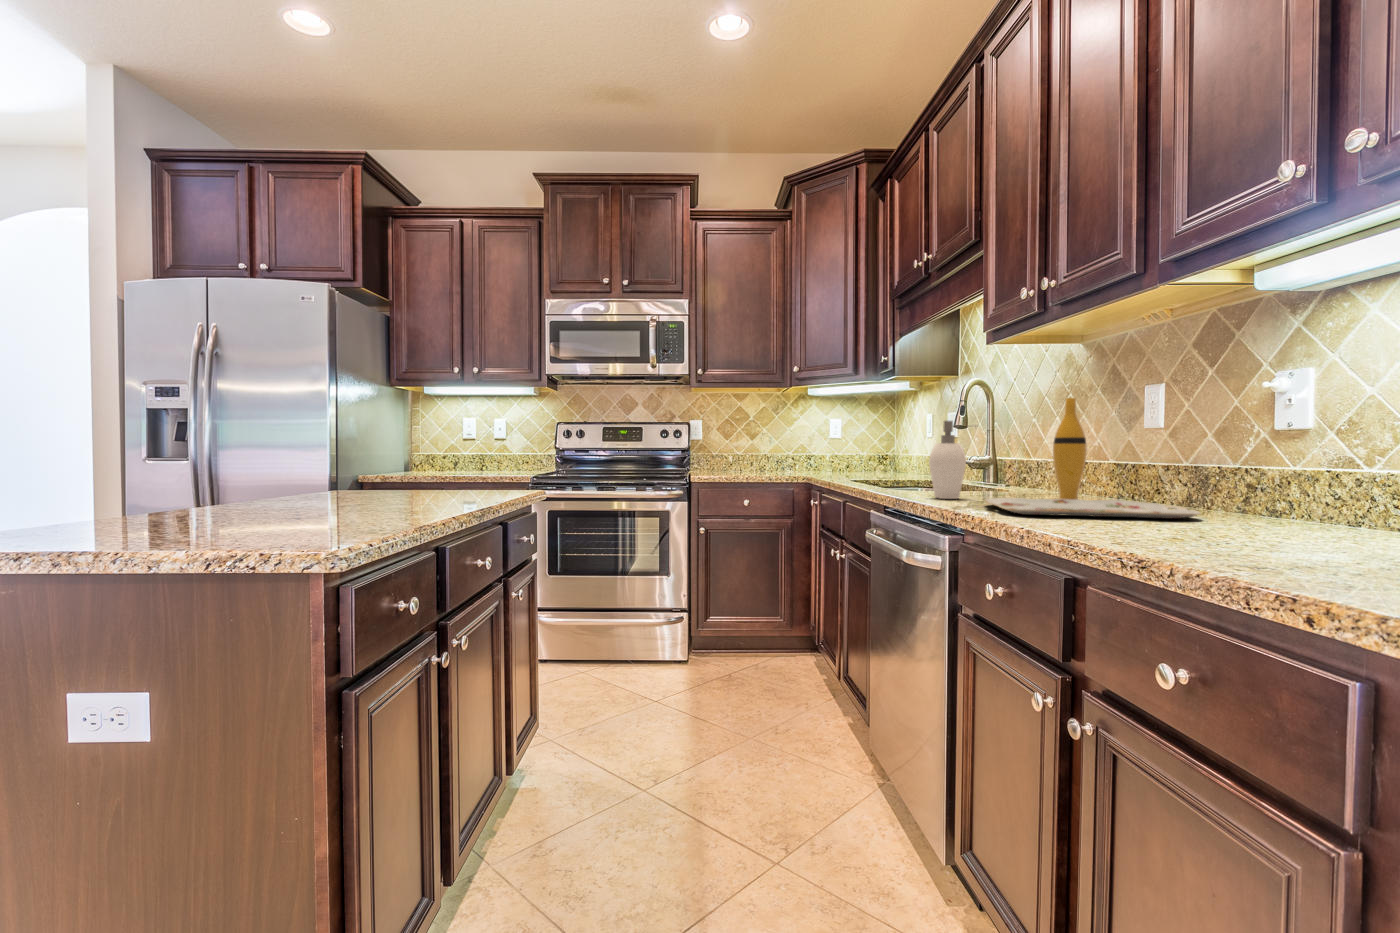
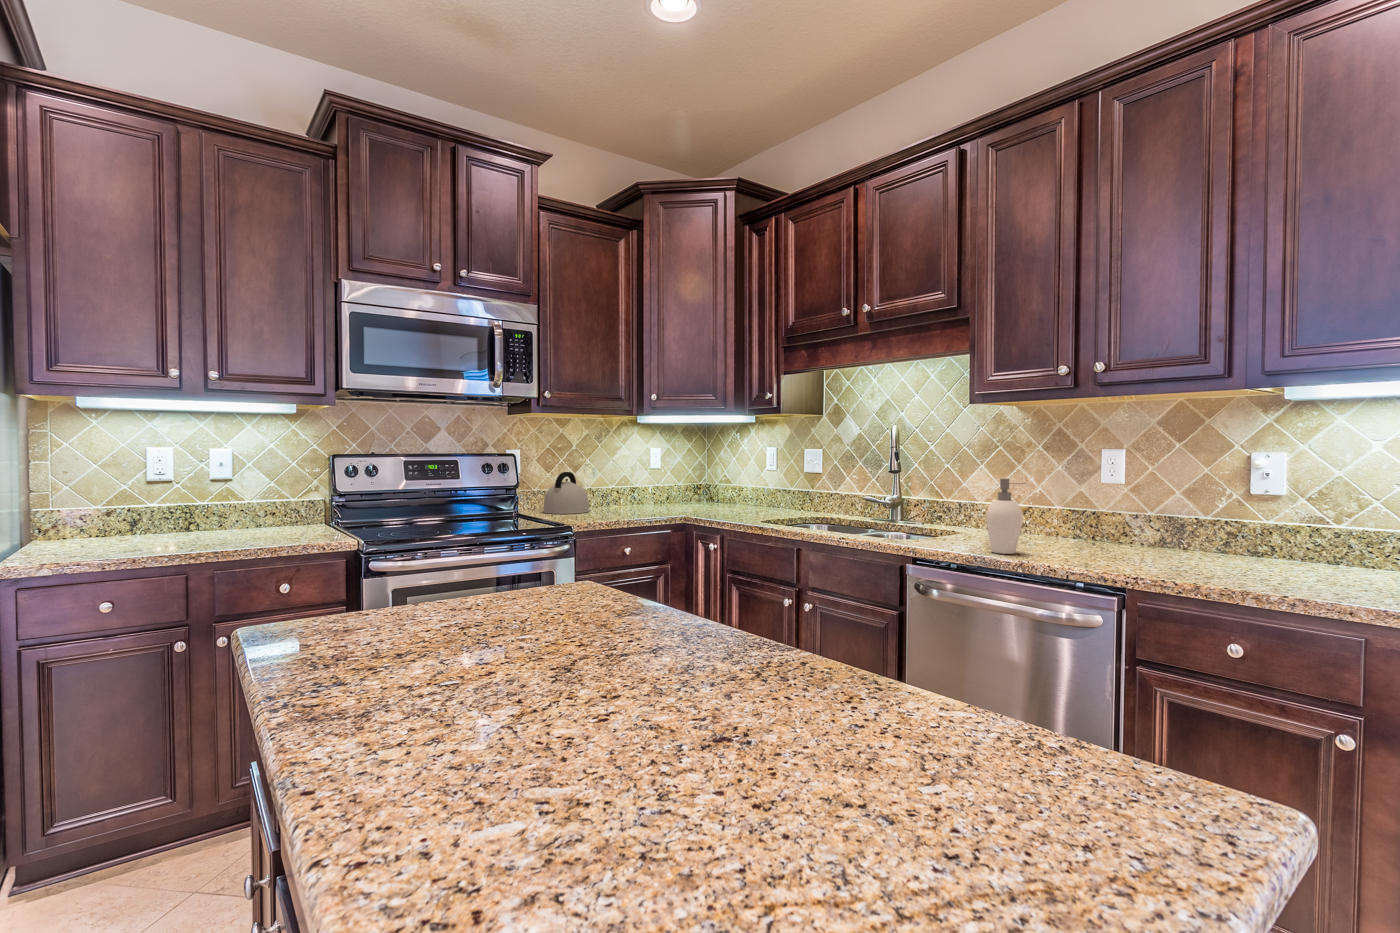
vase: present [1053,398,1087,500] -> none [1054,459,1083,546]
kettle: none [719,438,758,472] -> present [543,472,589,514]
serving tray: present [985,498,1200,519] -> none [1079,547,1267,576]

